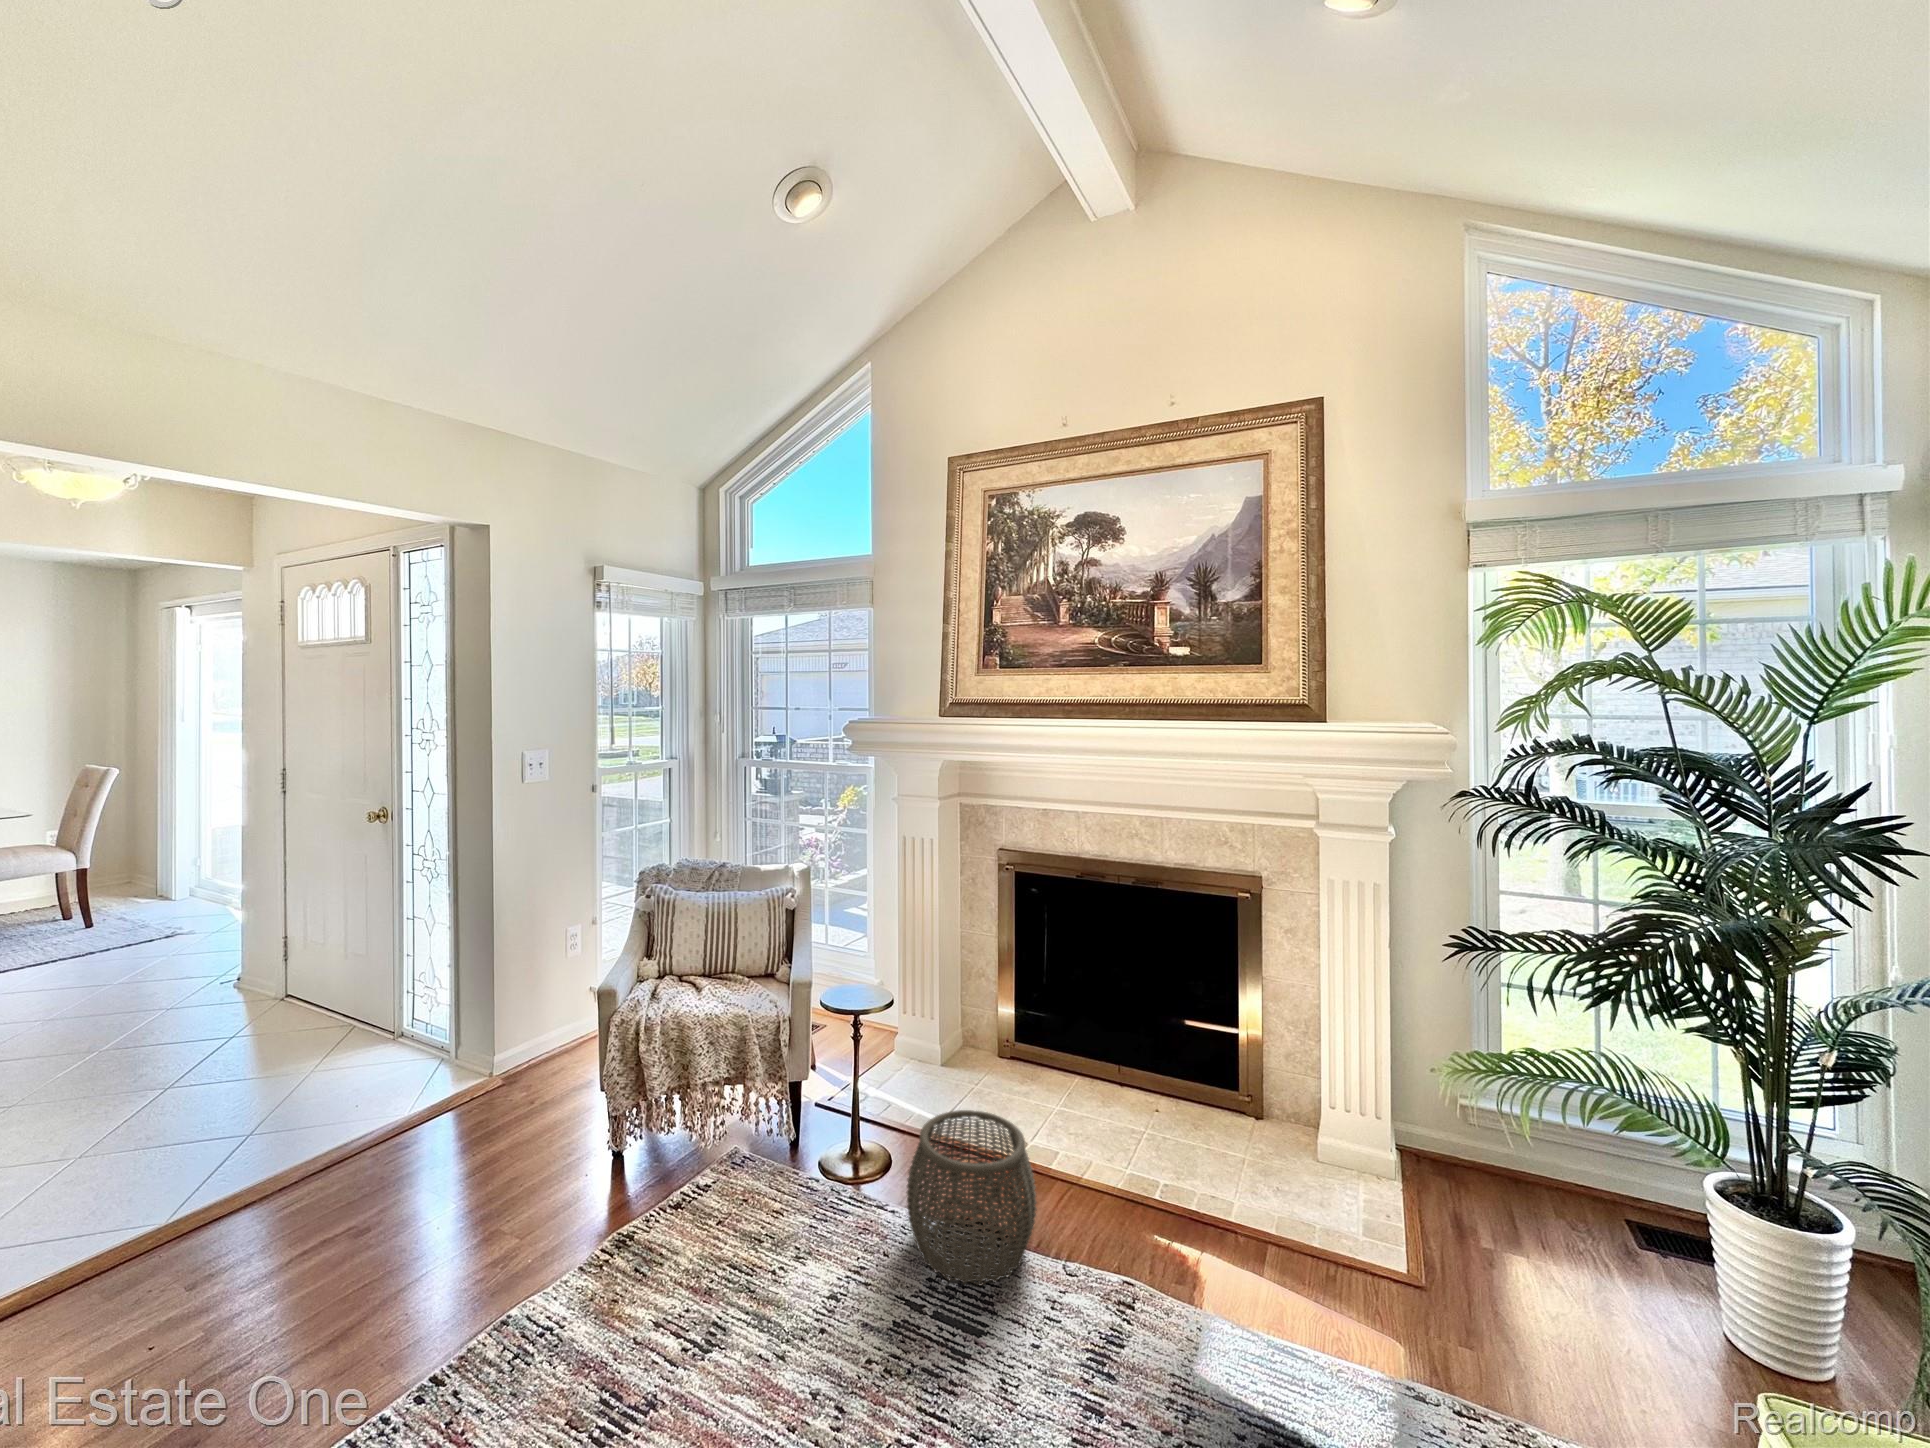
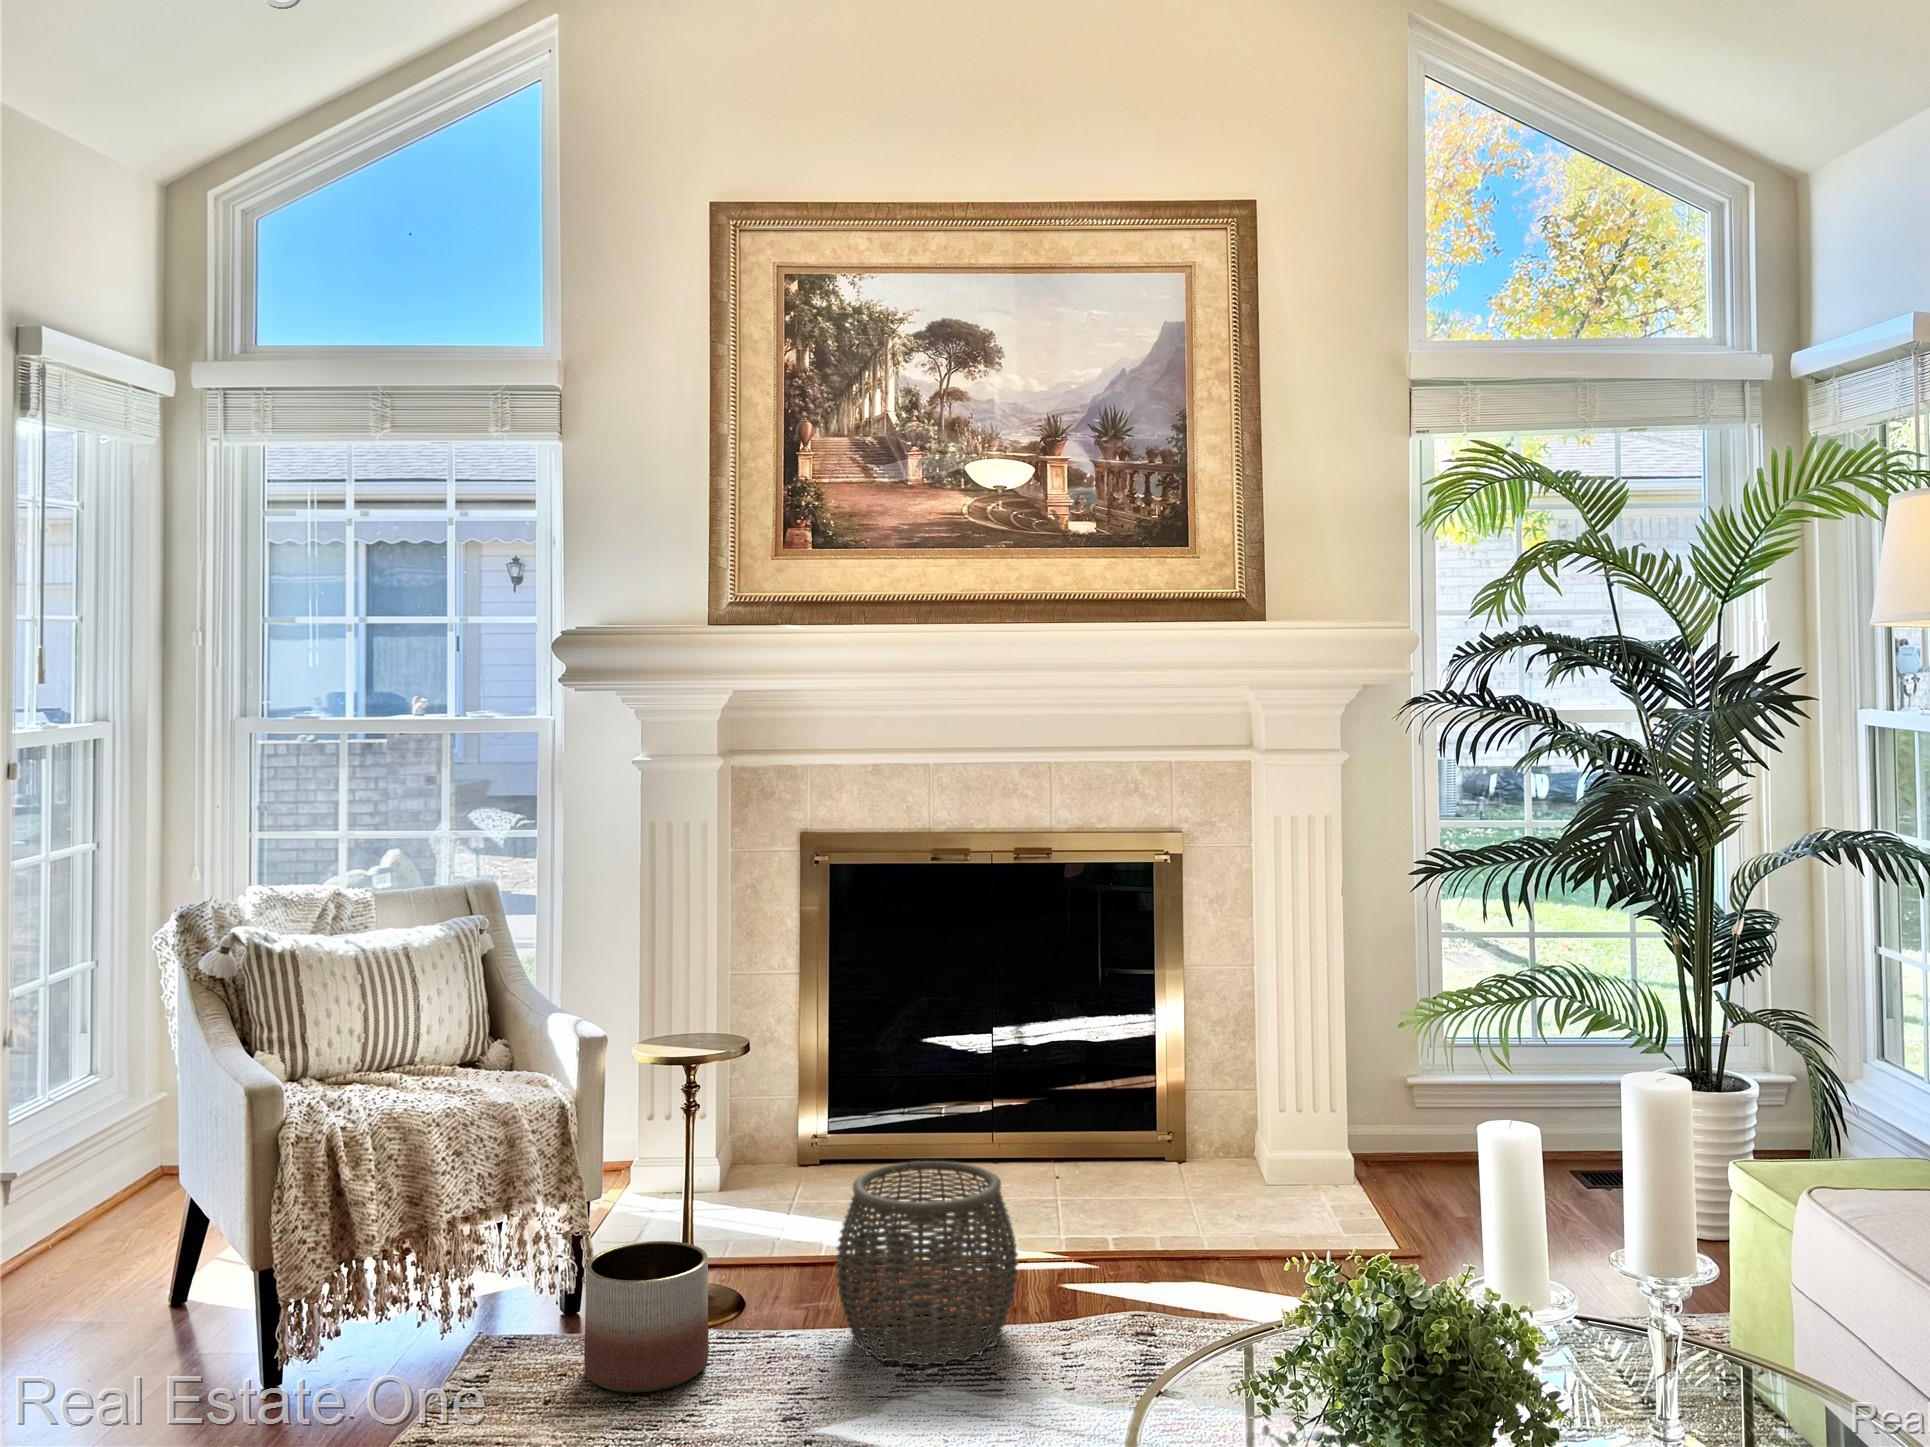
planter: none [752,1124,830,1238] -> present [584,1241,709,1393]

